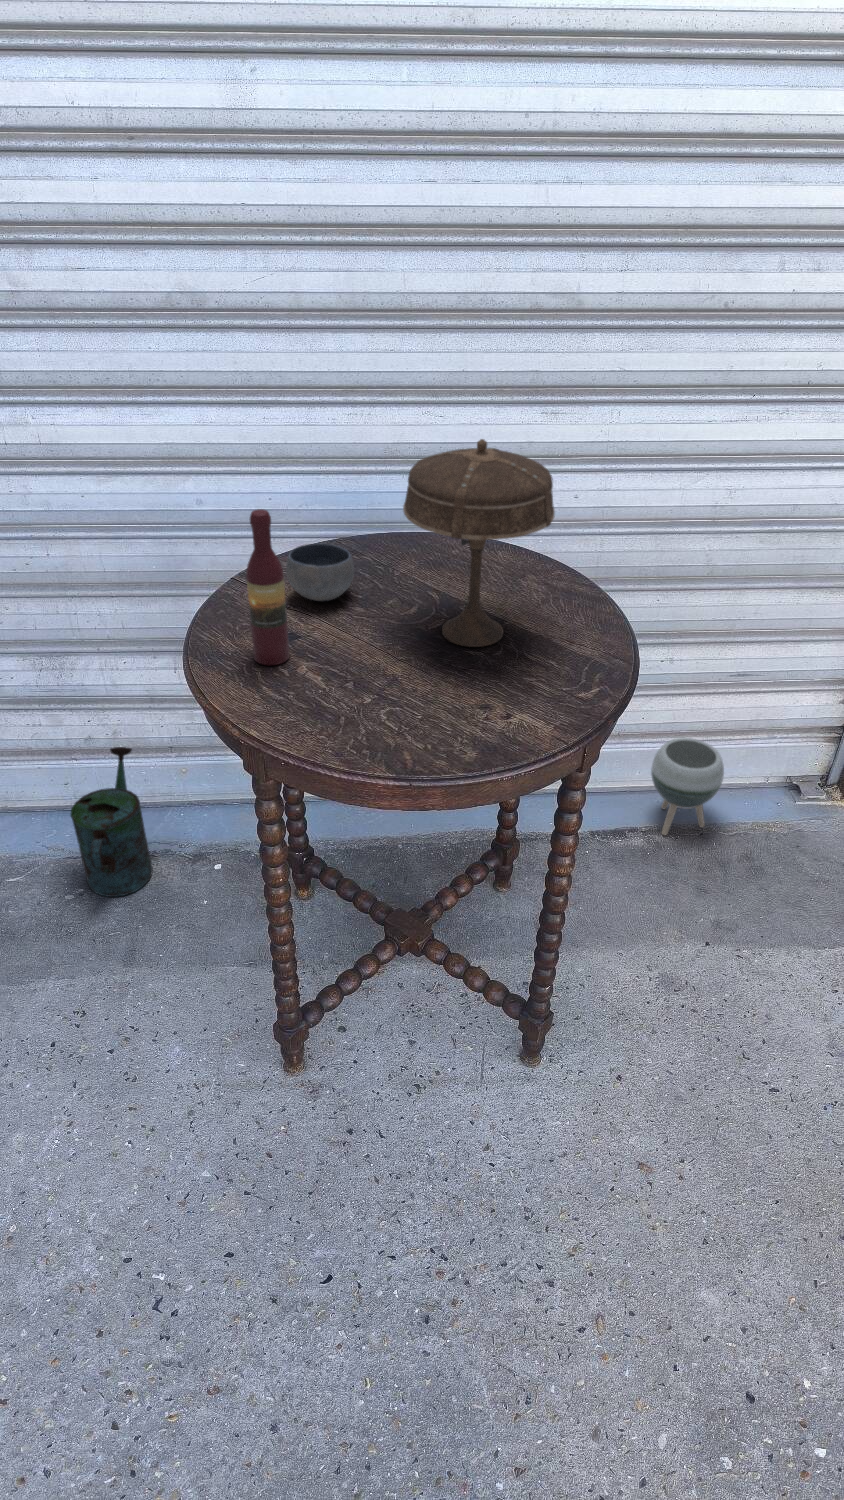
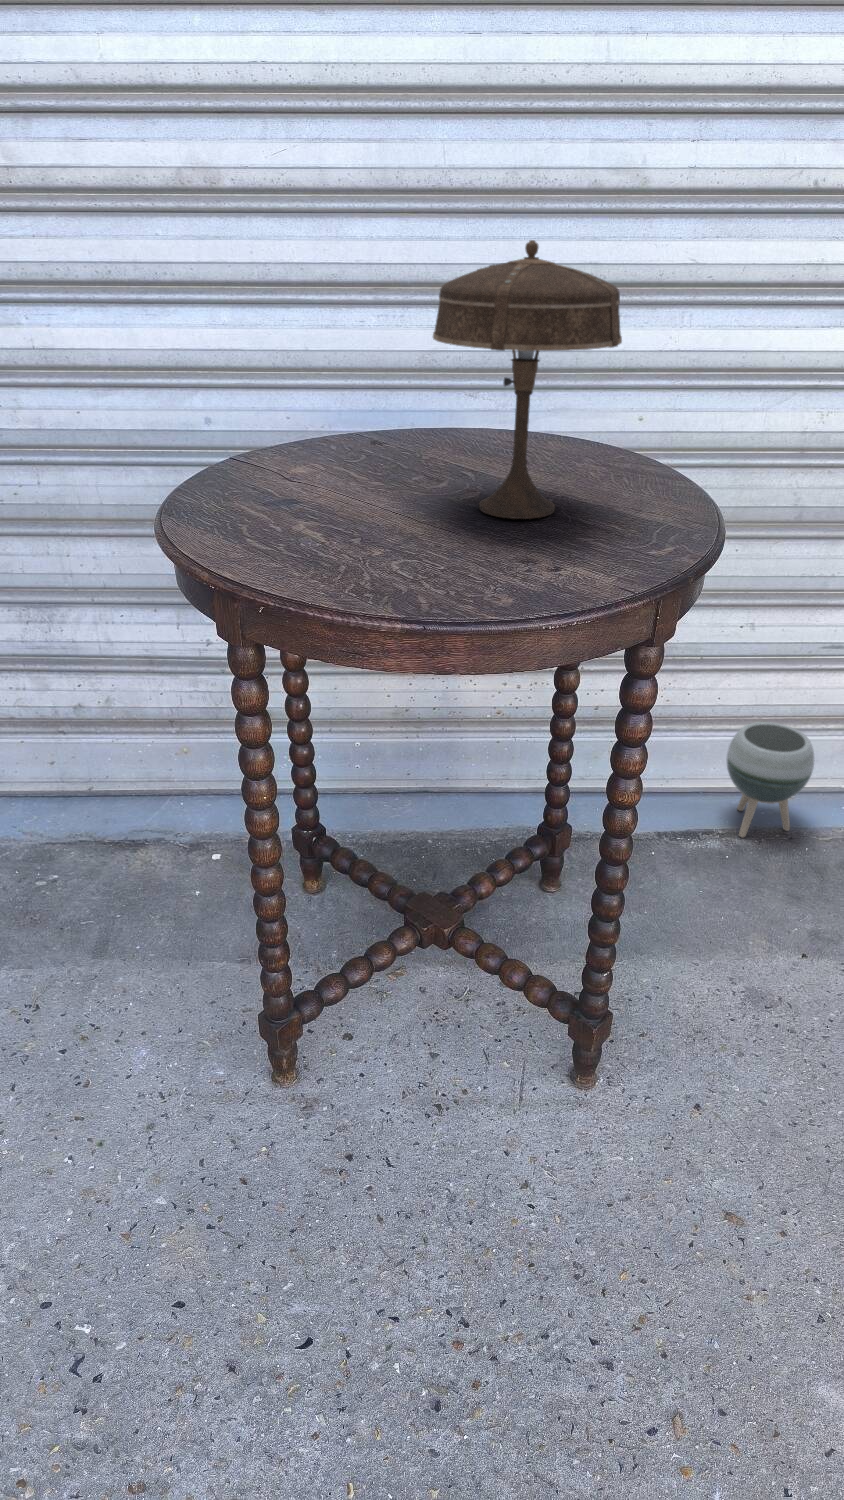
wine bottle: present [246,509,289,665] -> none [235,319,288,529]
bowl: present [286,543,354,601] -> none [292,416,375,480]
watering can: present [71,747,153,897] -> none [45,714,141,881]

